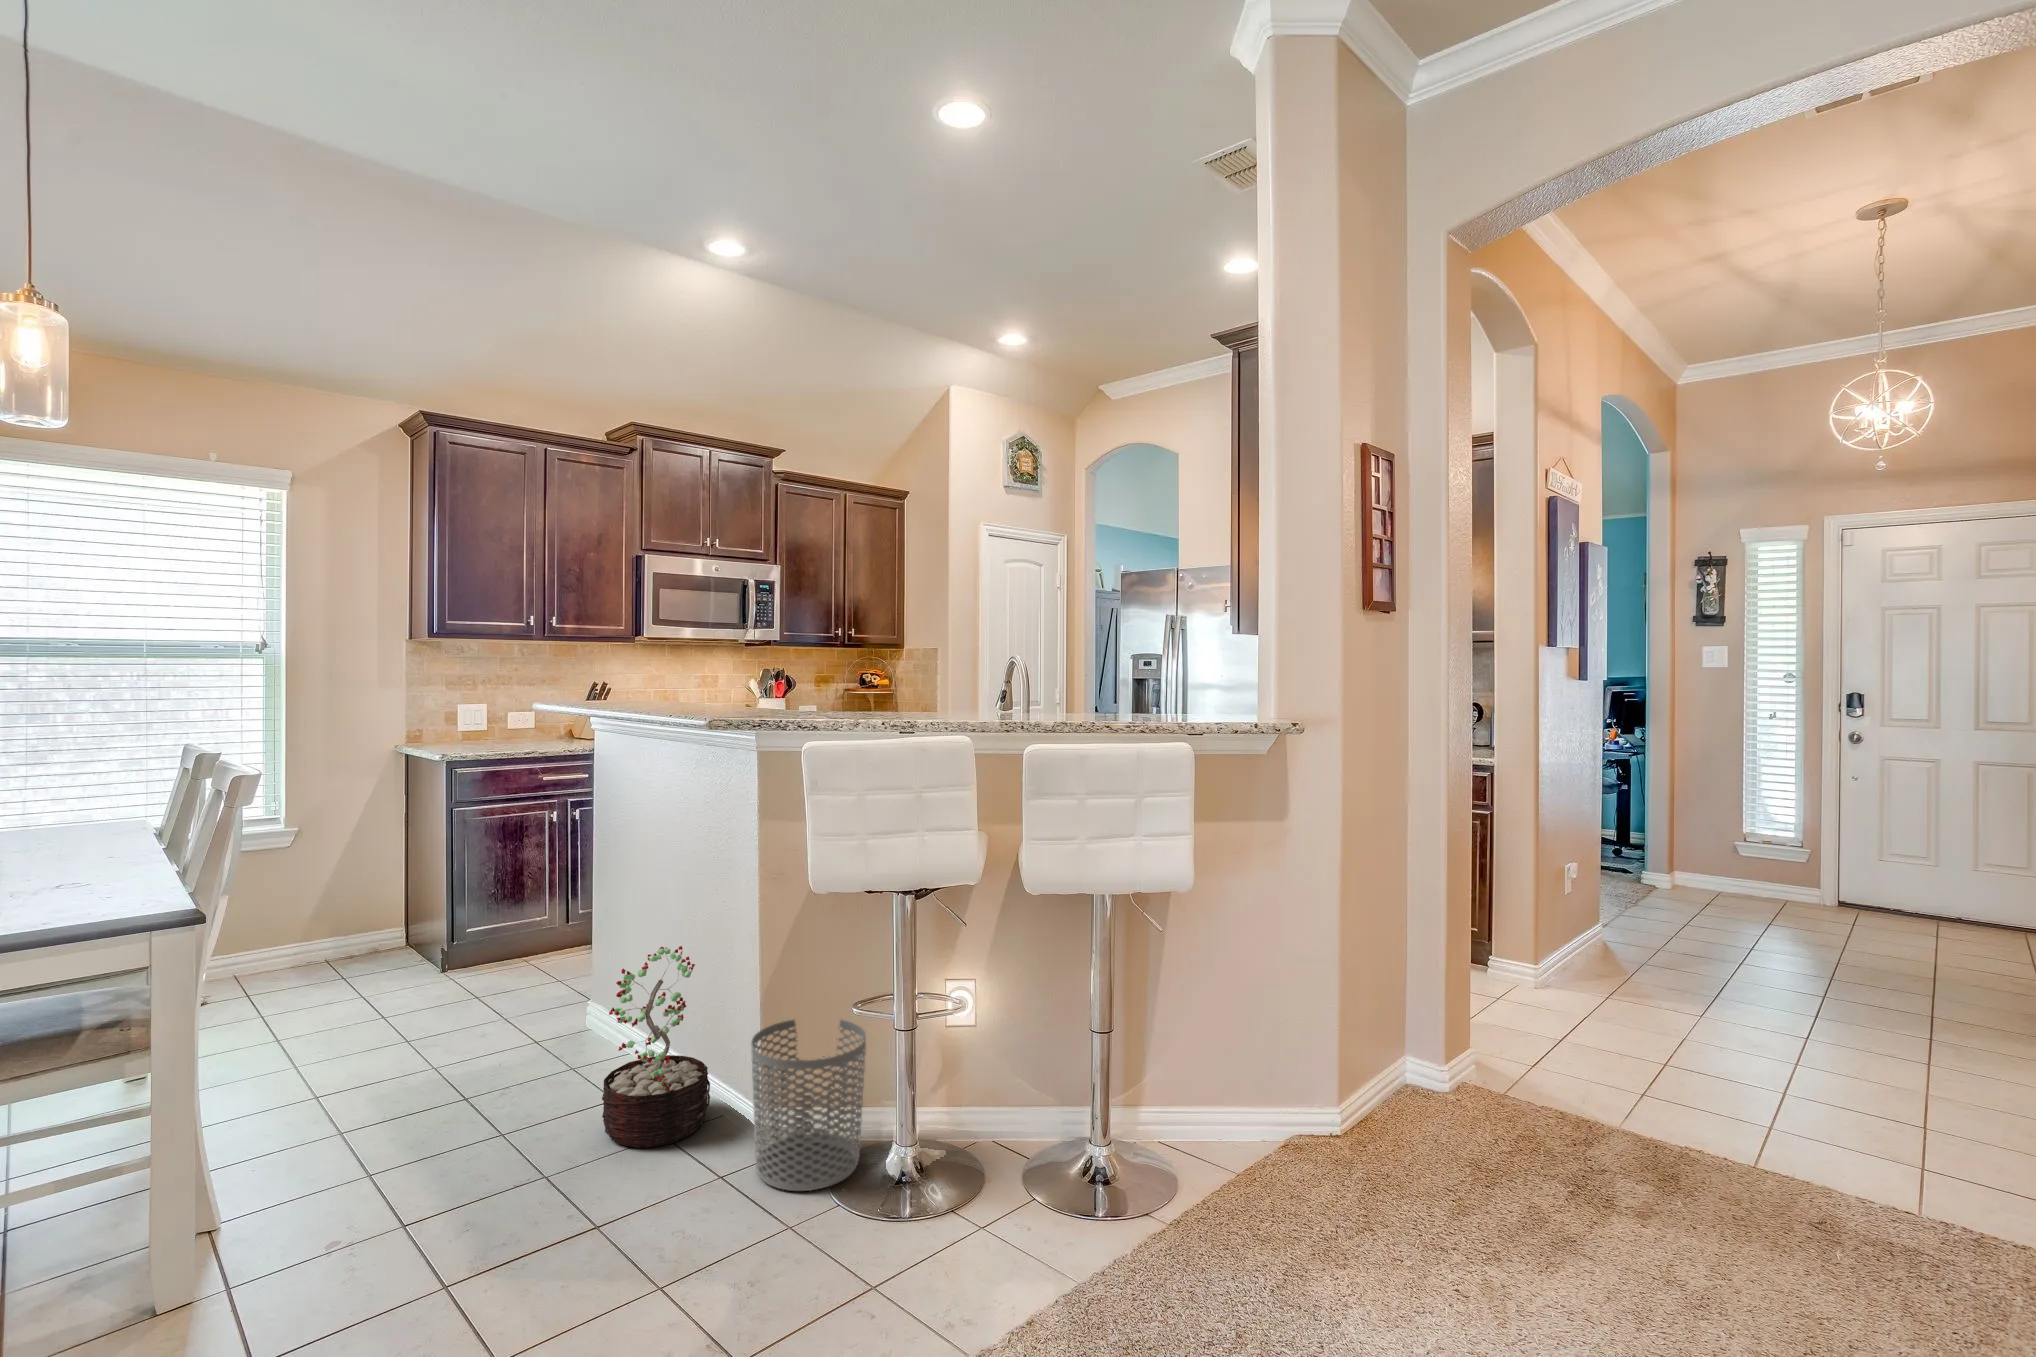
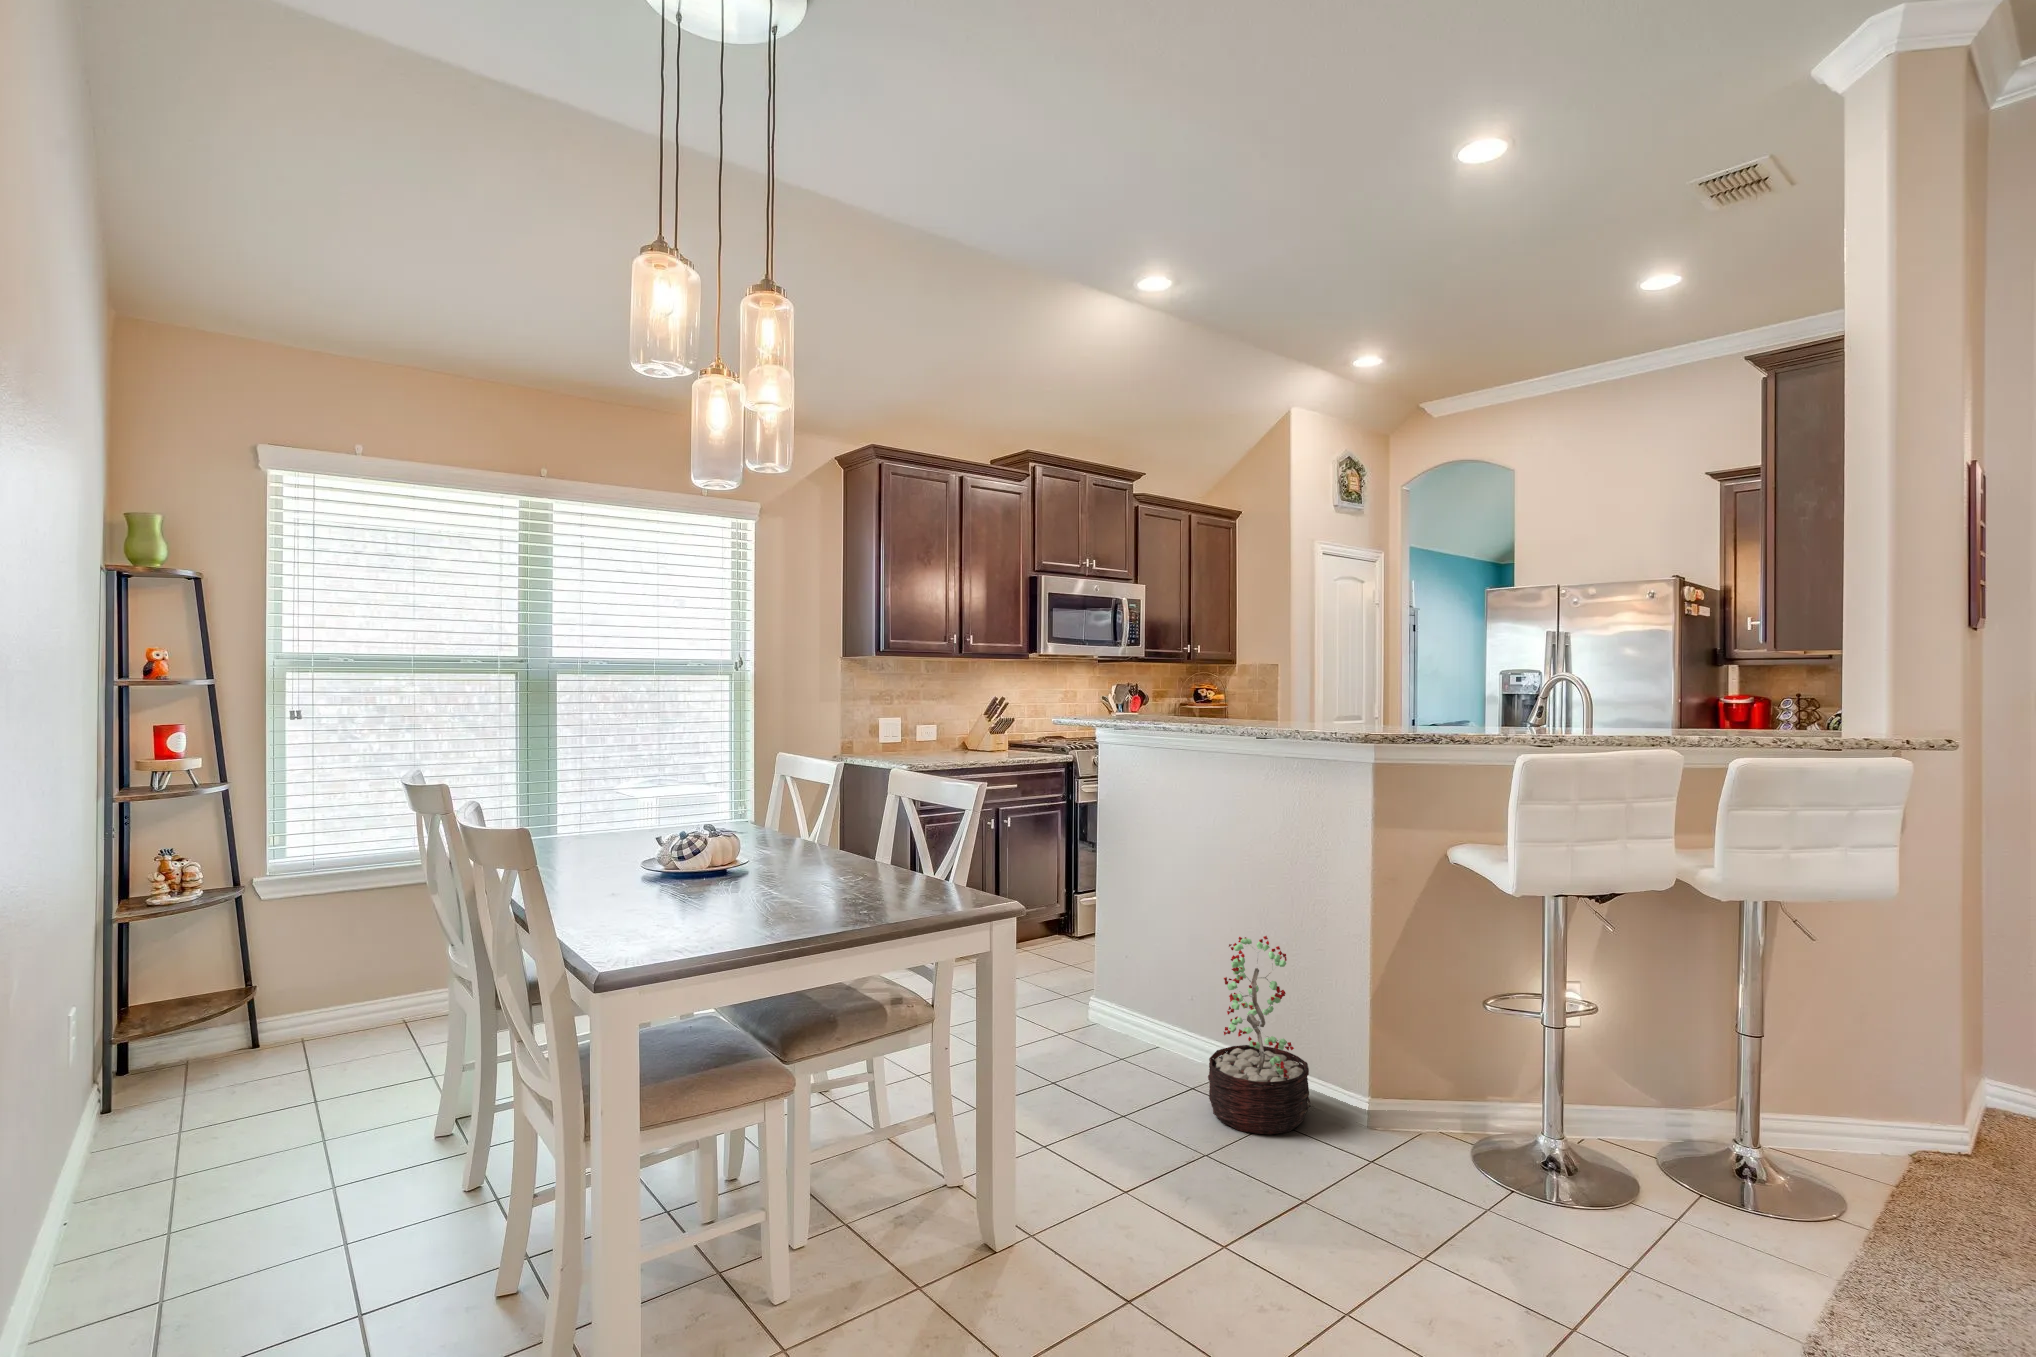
waste bin: present [751,1020,866,1191] -> none [1395,1009,1519,1183]

